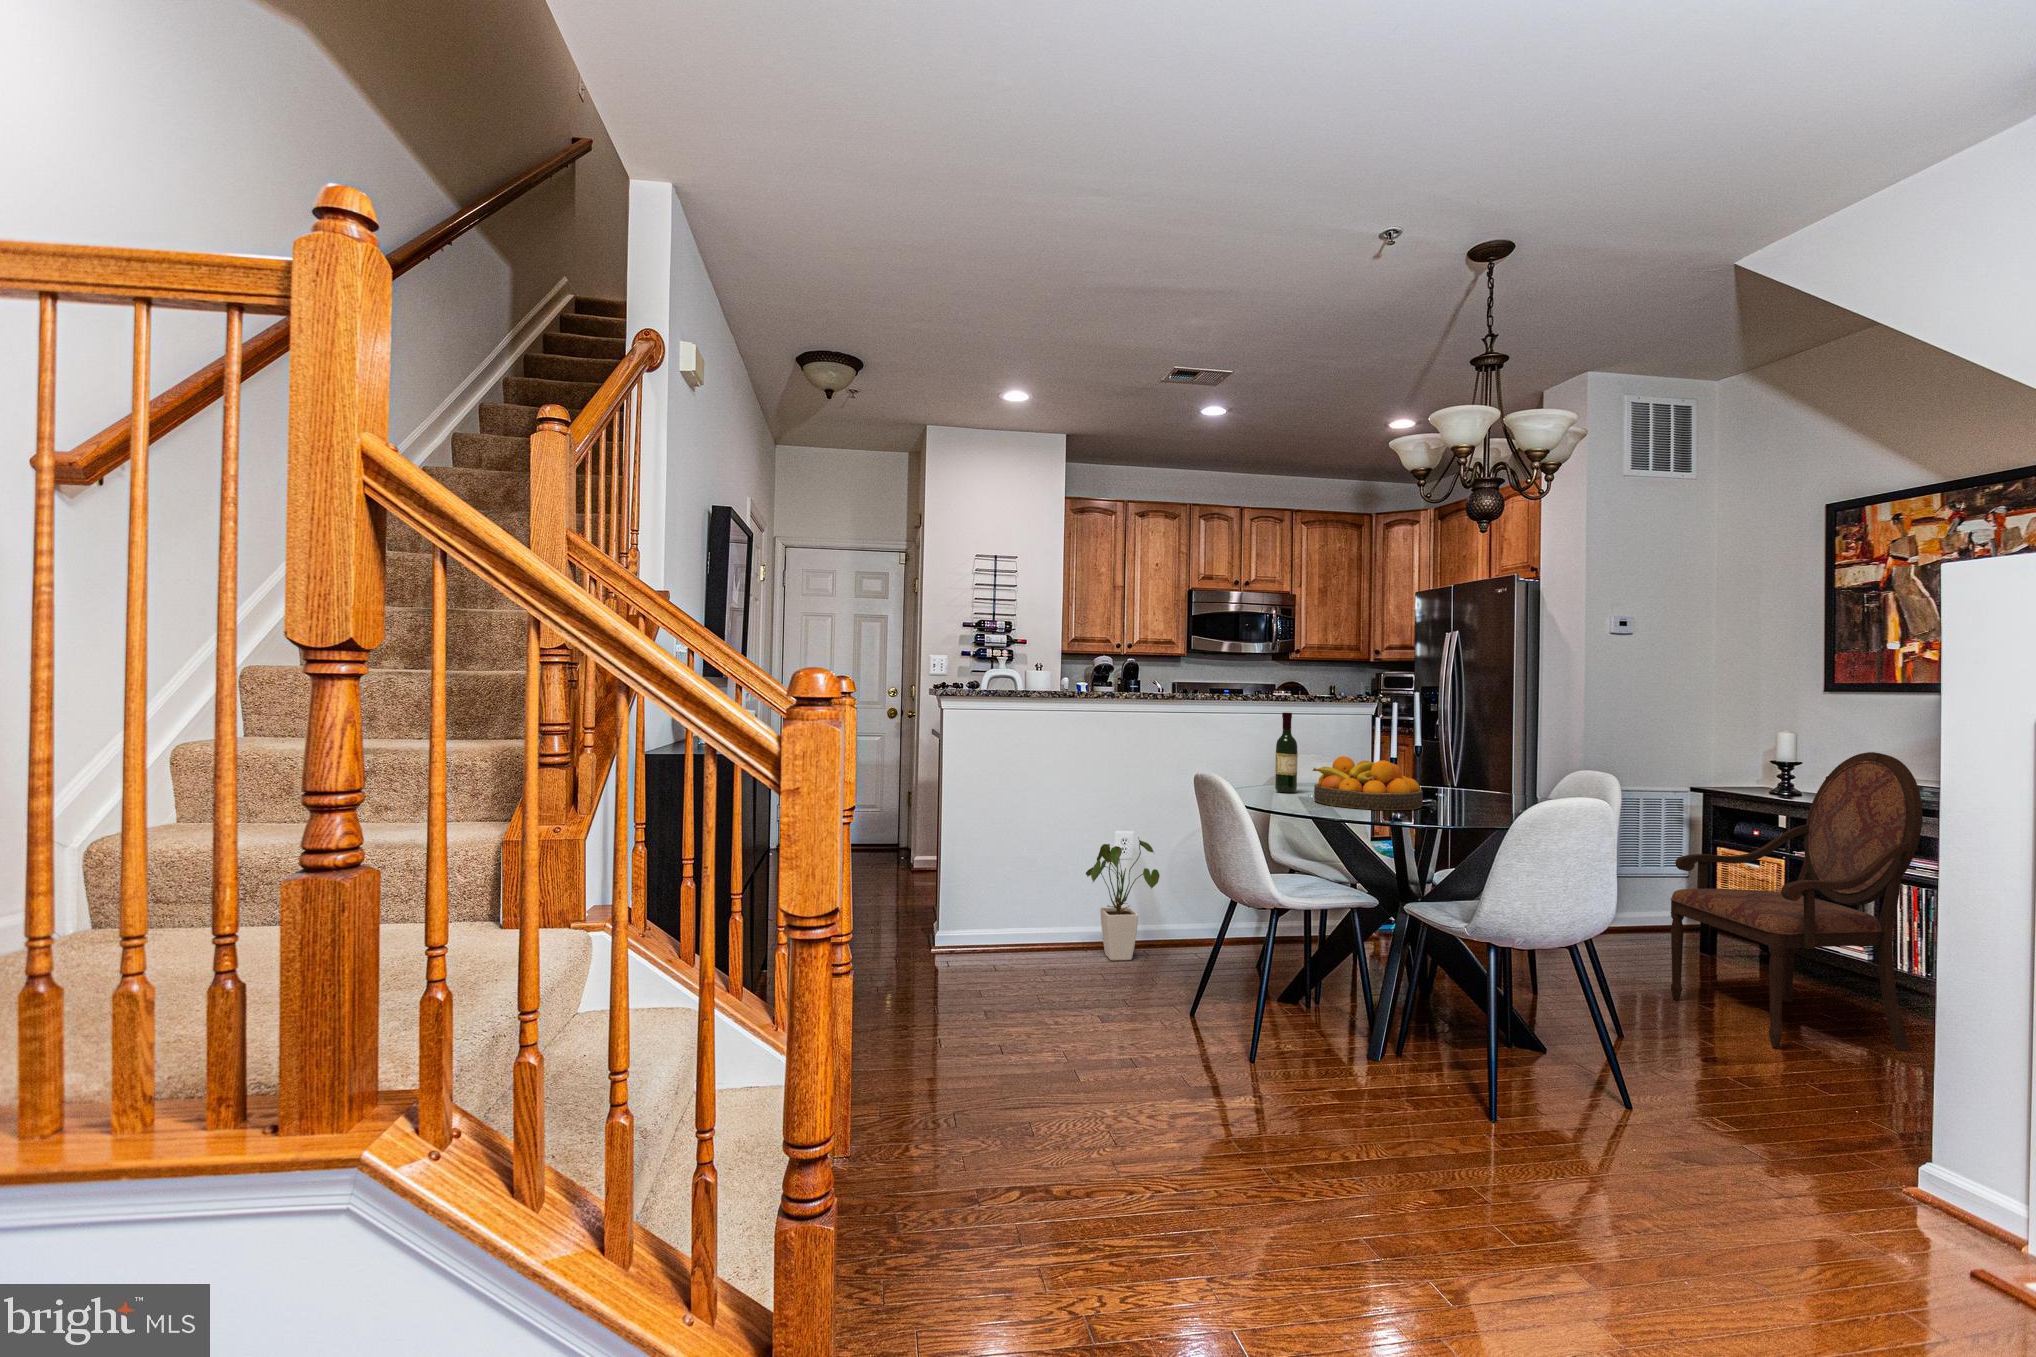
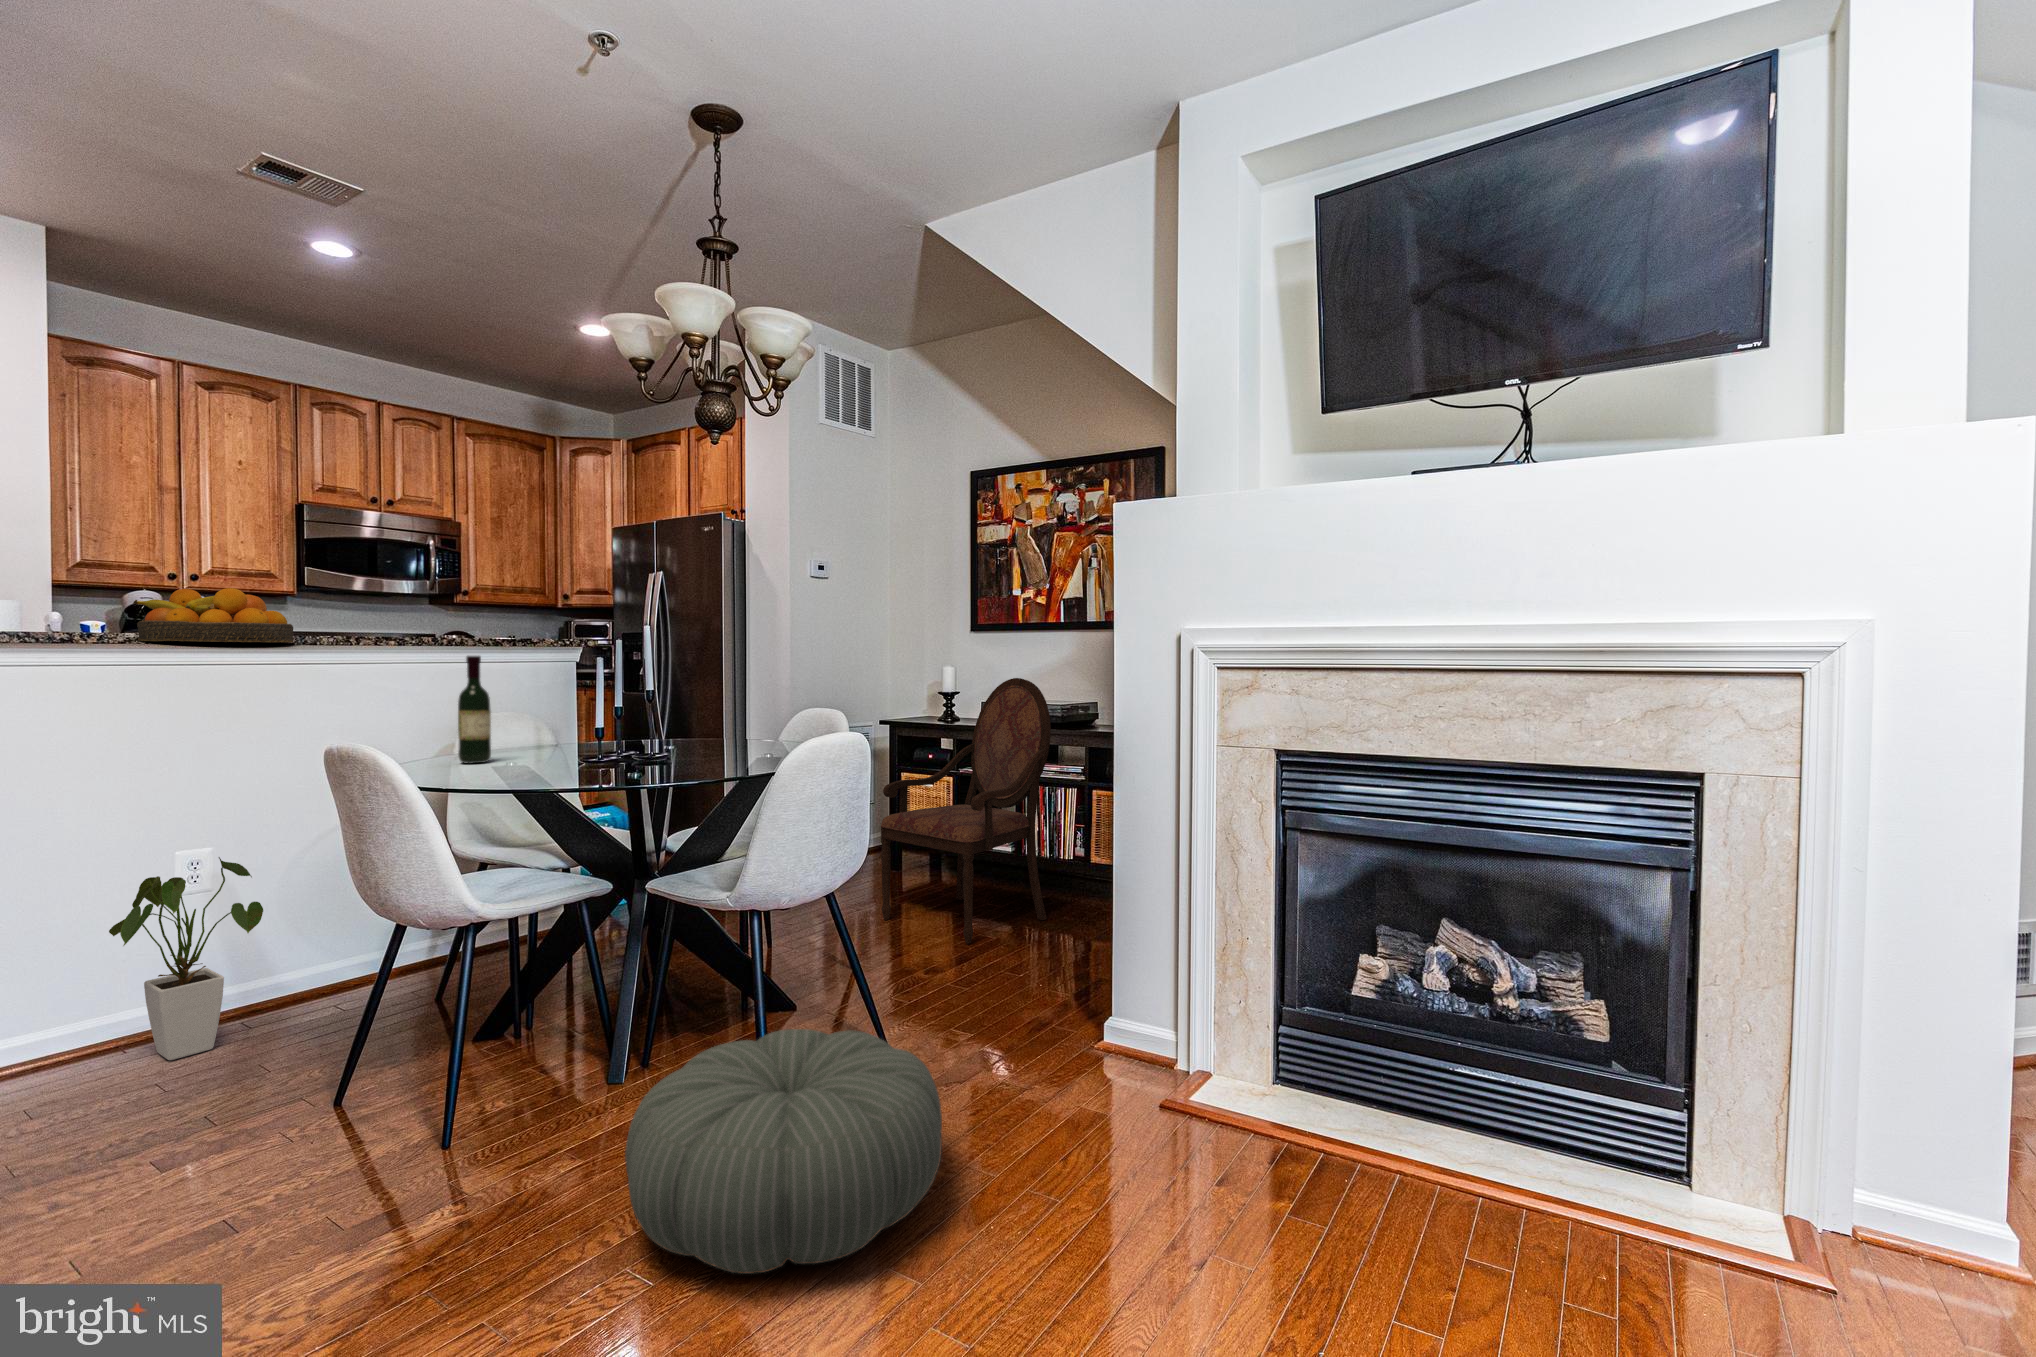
fruit bowl: present [1313,756,1423,810] -> present [133,588,294,643]
pouf: none [1362,1043,1650,1240] -> present [625,1029,942,1274]

